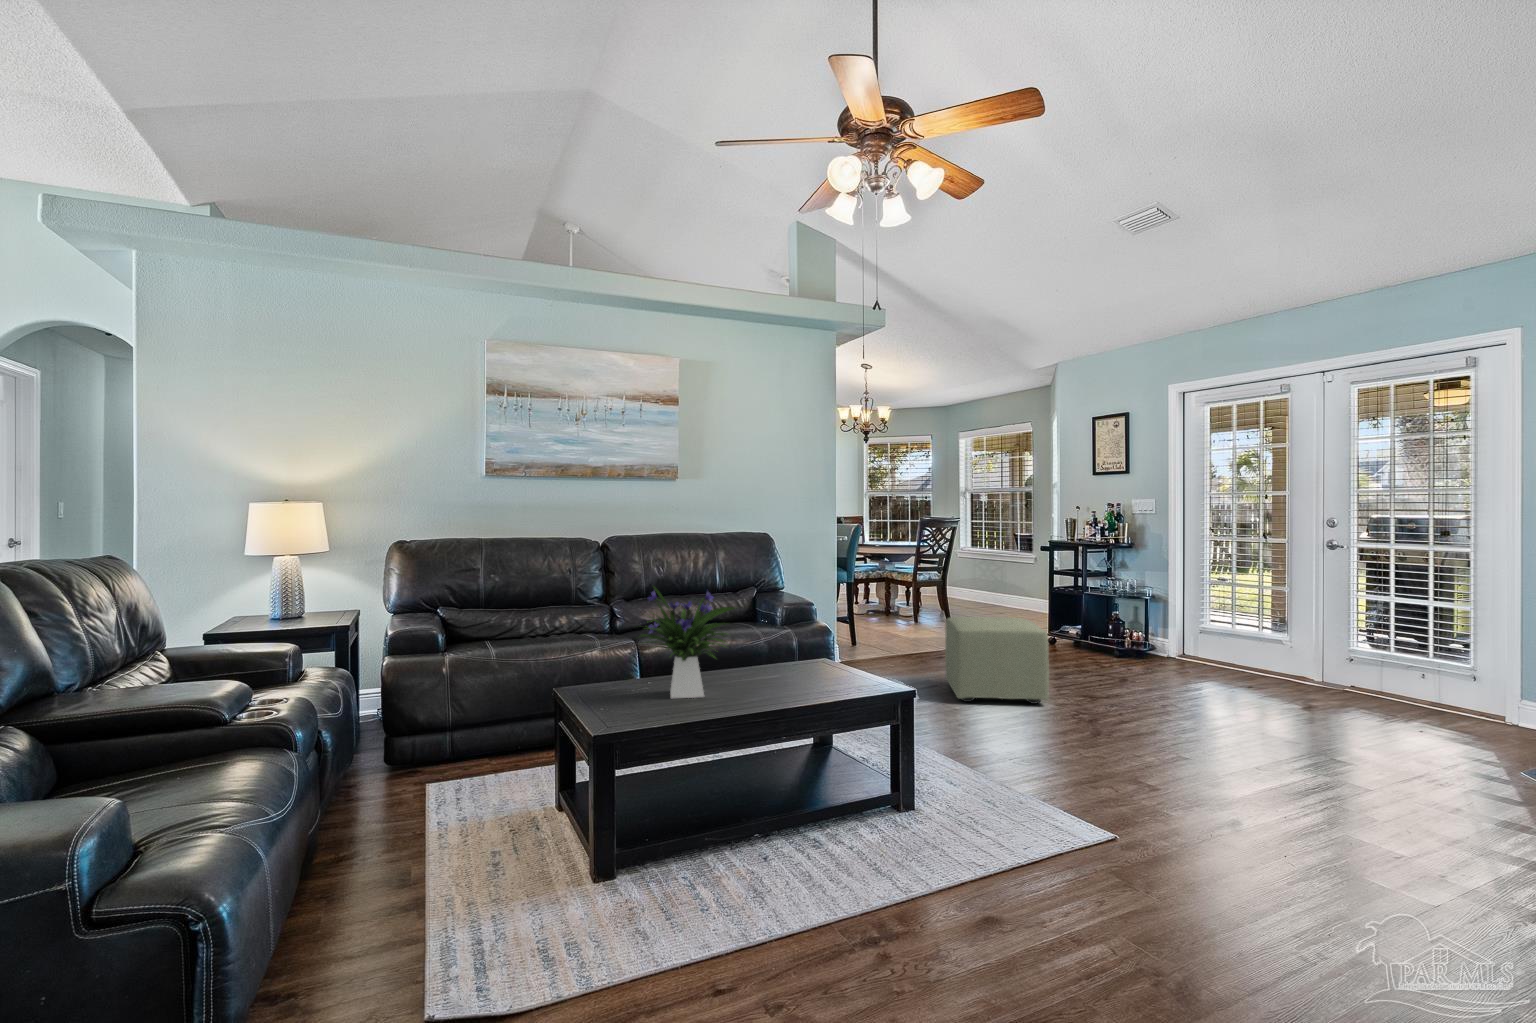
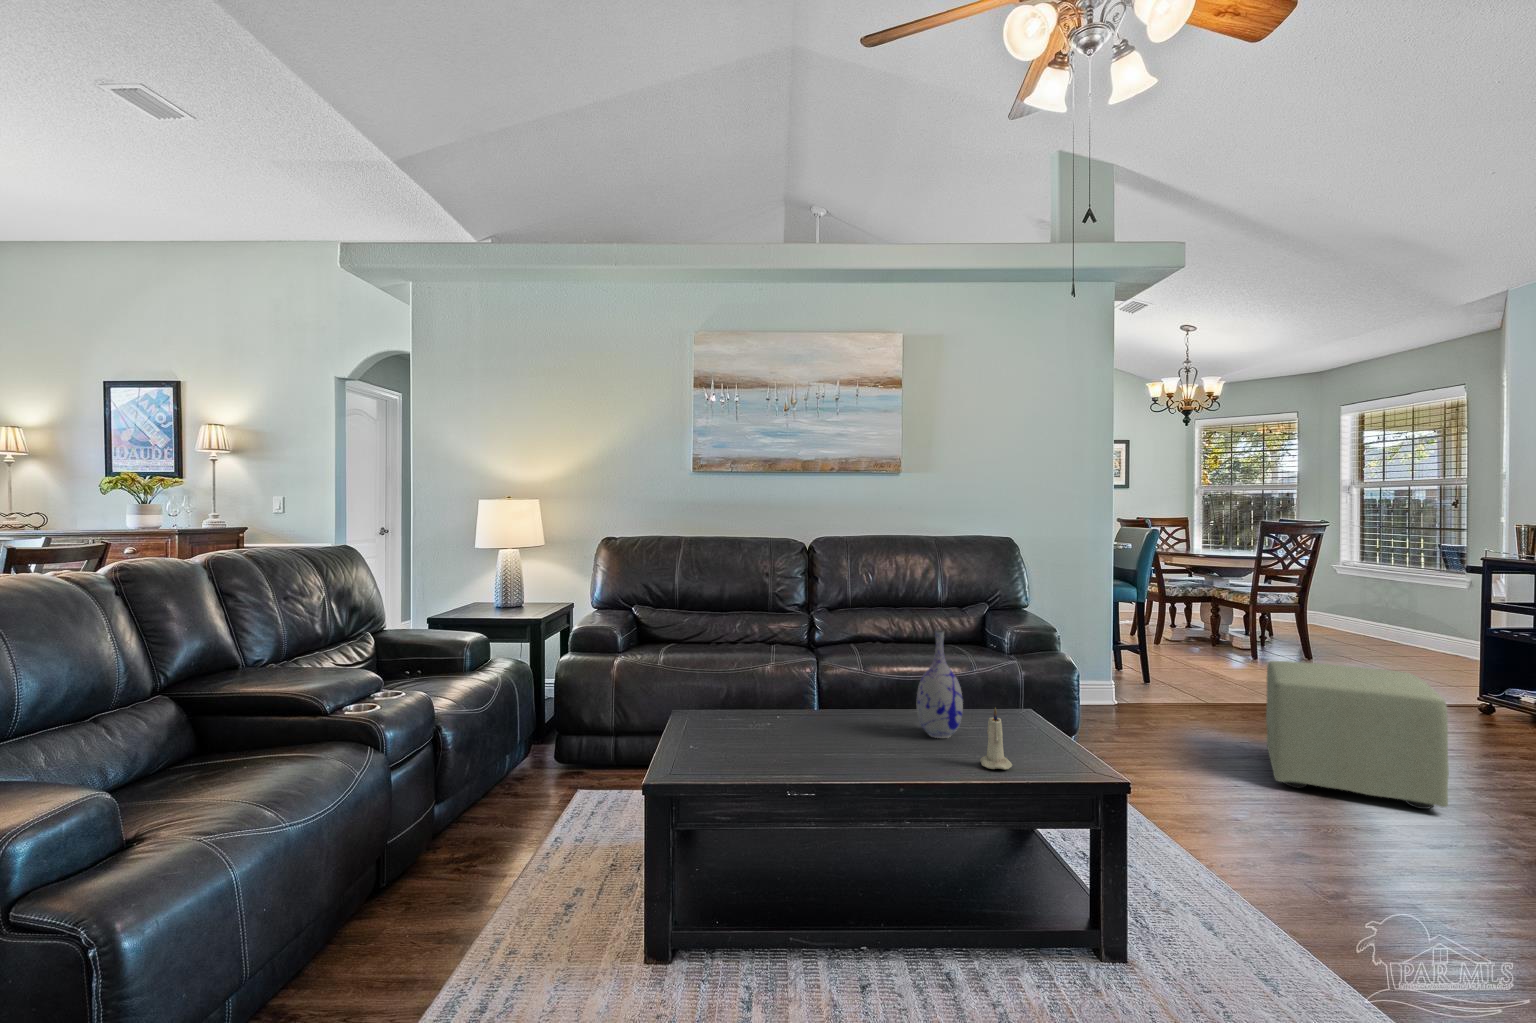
flower arrangement: present [641,586,735,698] -> none [737,597,870,746]
vase: none [764,604,798,683] -> present [917,631,963,738]
candle: none [822,652,844,696] -> present [980,708,1012,770]

